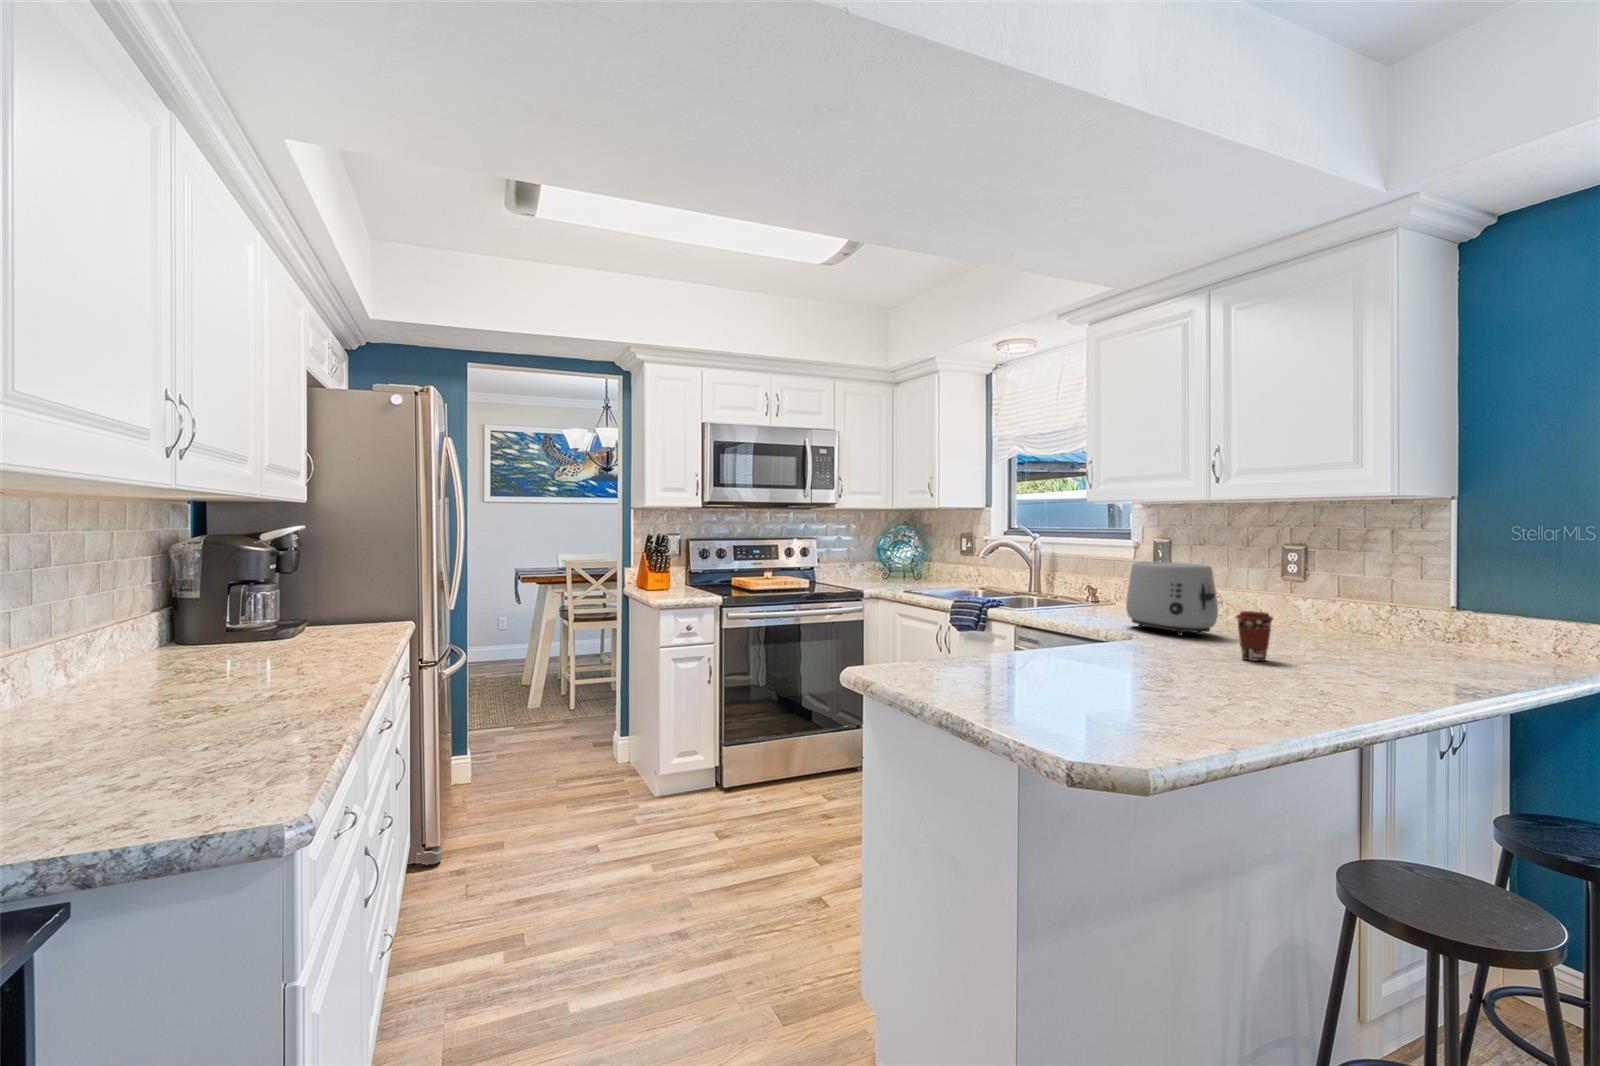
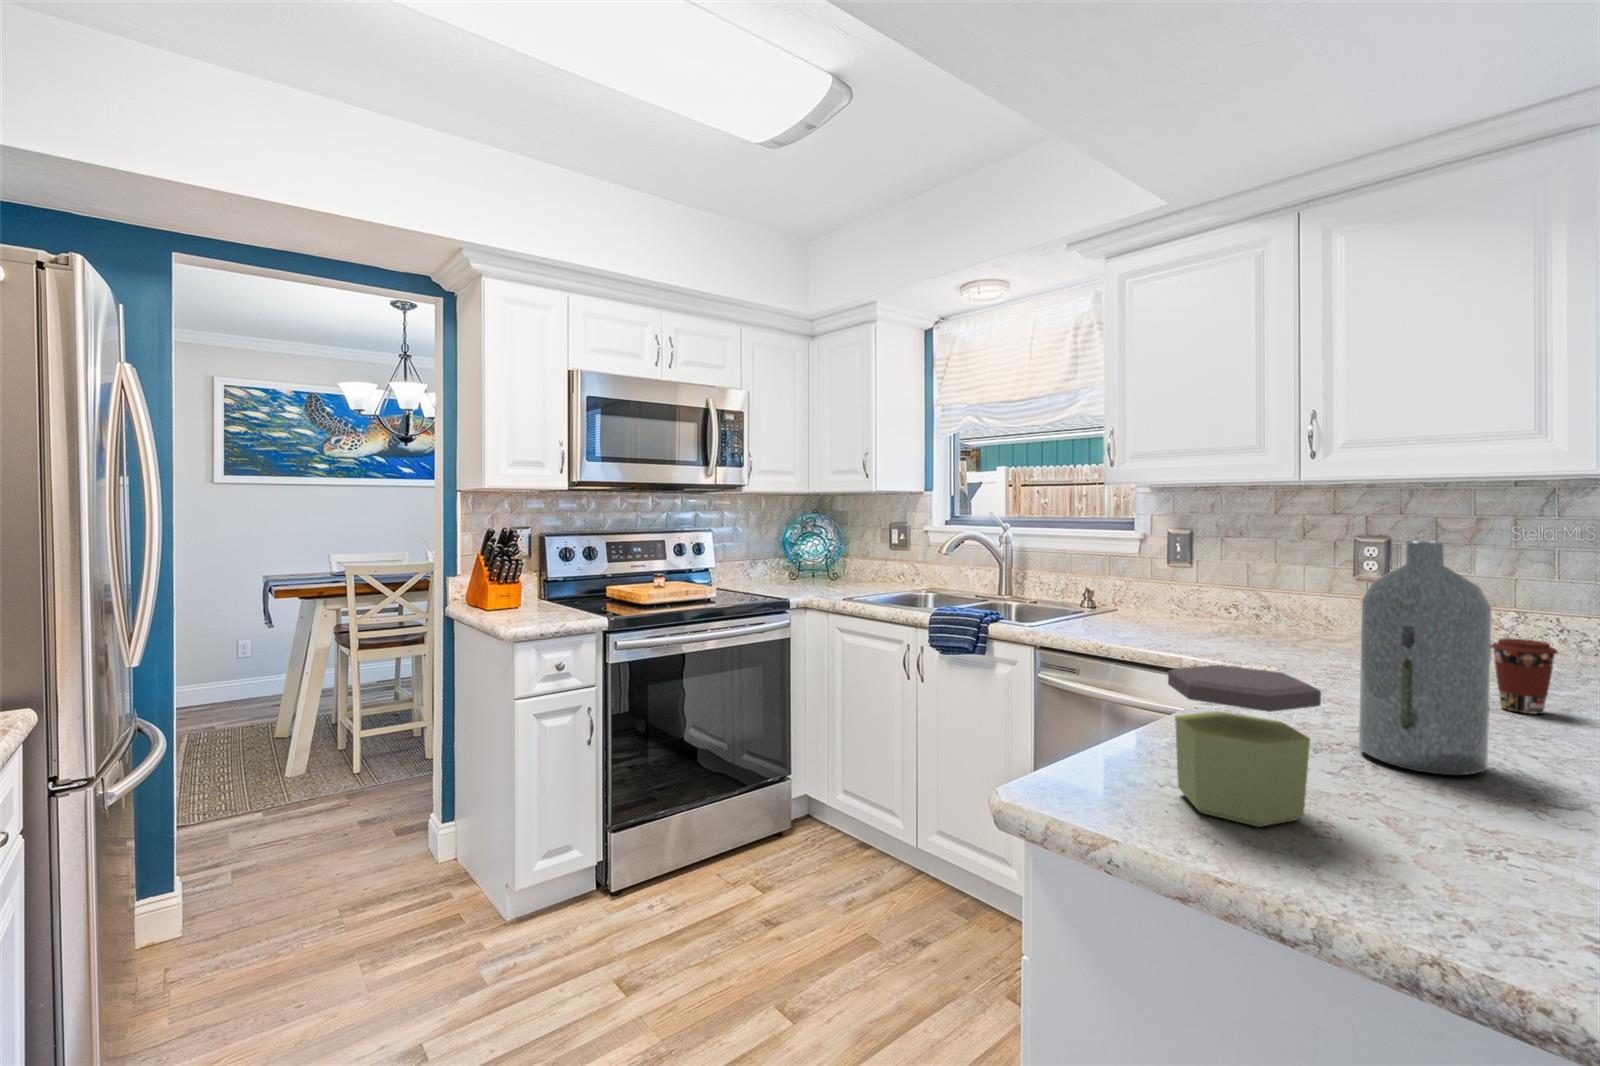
bottle: none [1069,543,1131,675] -> present [1359,541,1492,775]
toaster: present [1126,561,1218,636] -> none [1214,562,1372,664]
jar: none [914,606,979,680] -> present [1168,665,1321,827]

